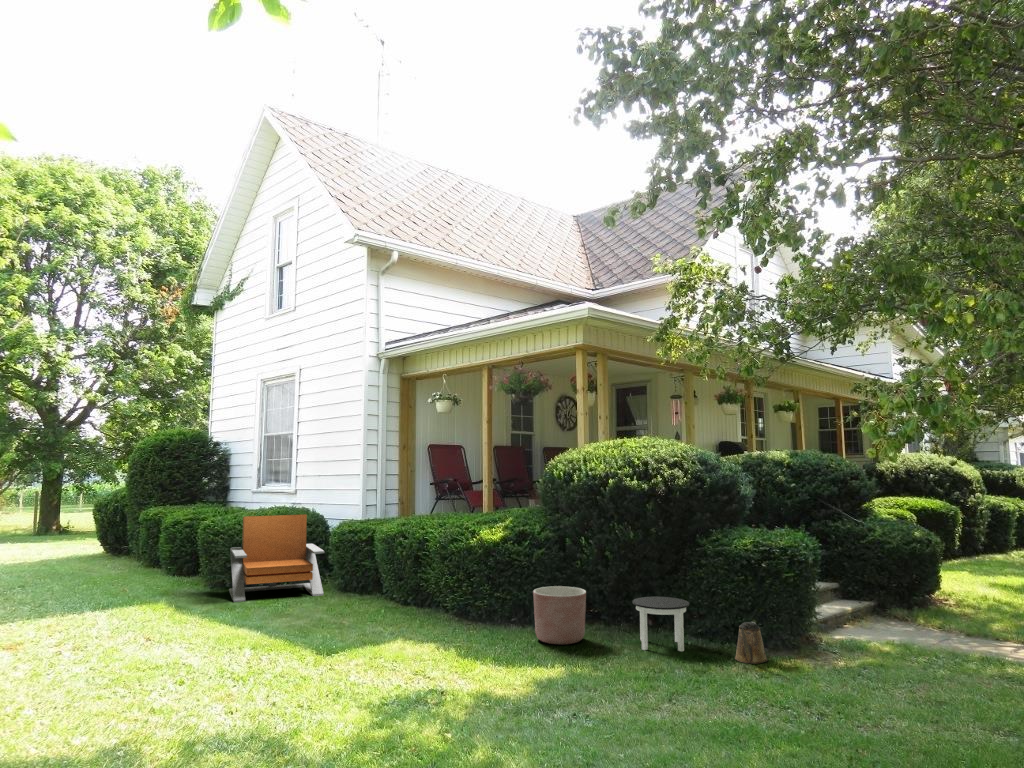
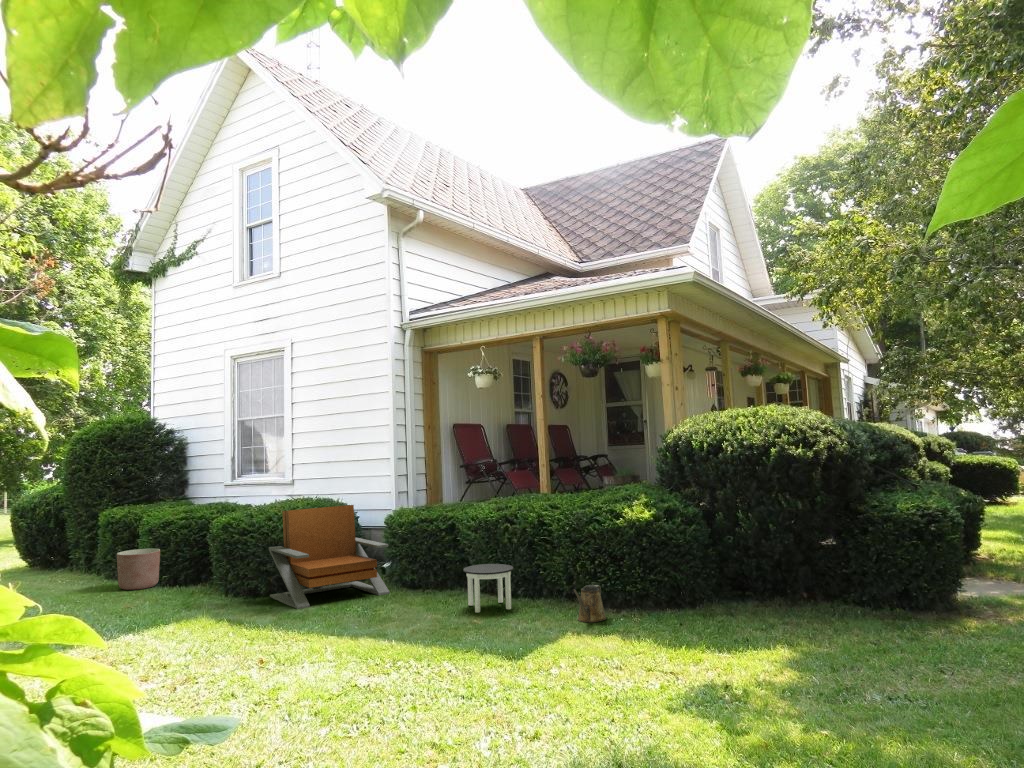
planter: present [533,586,586,645] -> present [117,549,160,590]
round table: present [633,597,689,651] -> present [463,564,513,613]
watering can: present [735,622,768,664] -> present [573,585,606,622]

